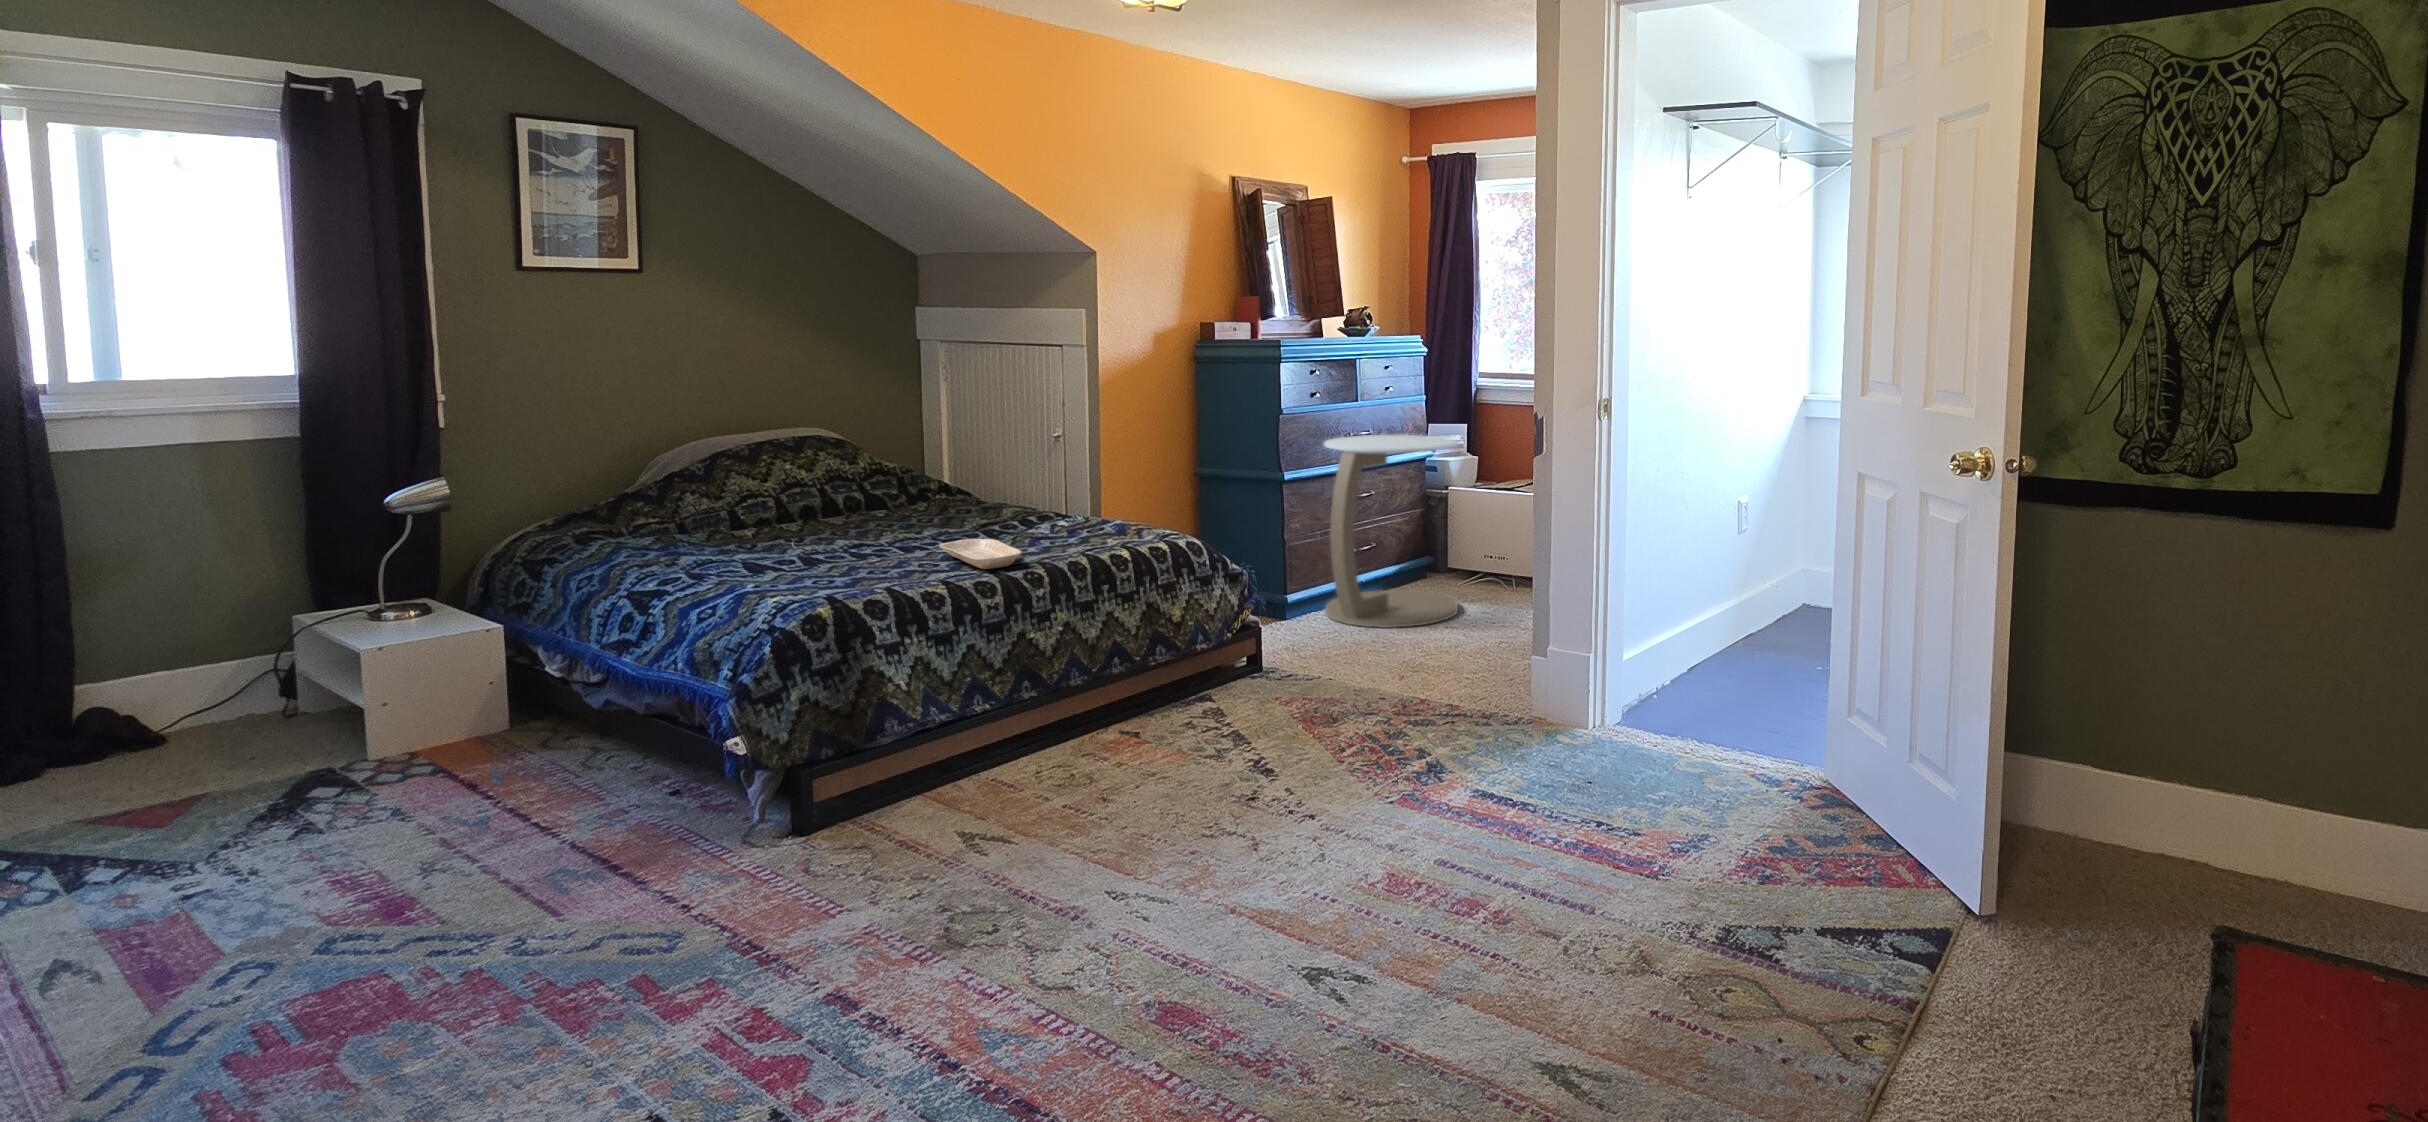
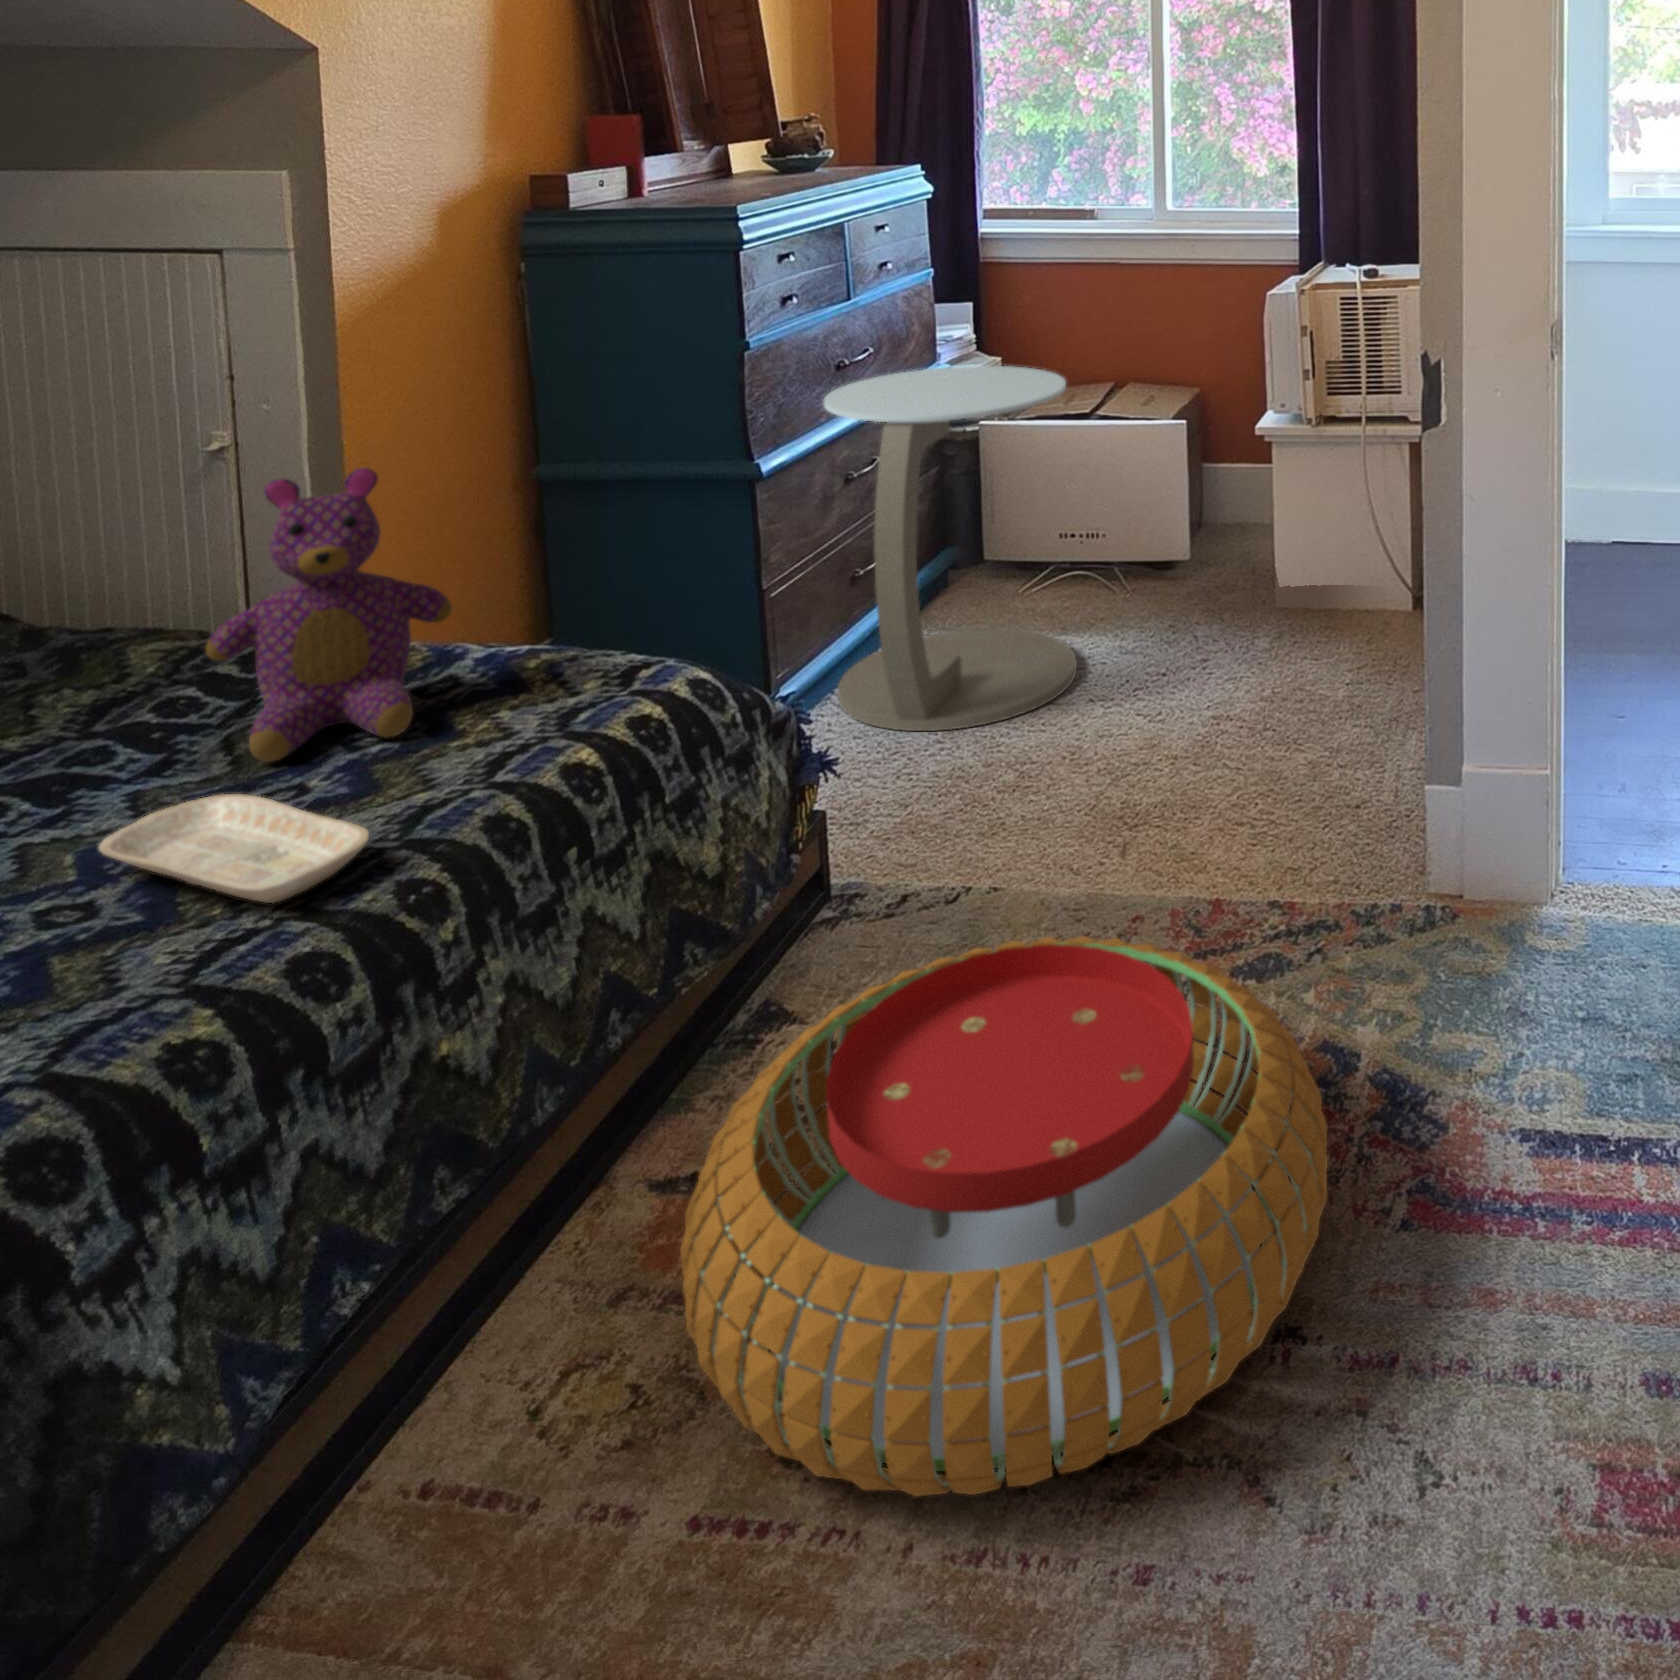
teddy bear: none [1002,422,1098,540] -> present [206,468,452,762]
pouf: none [1082,655,1373,825] -> present [680,936,1328,1497]

